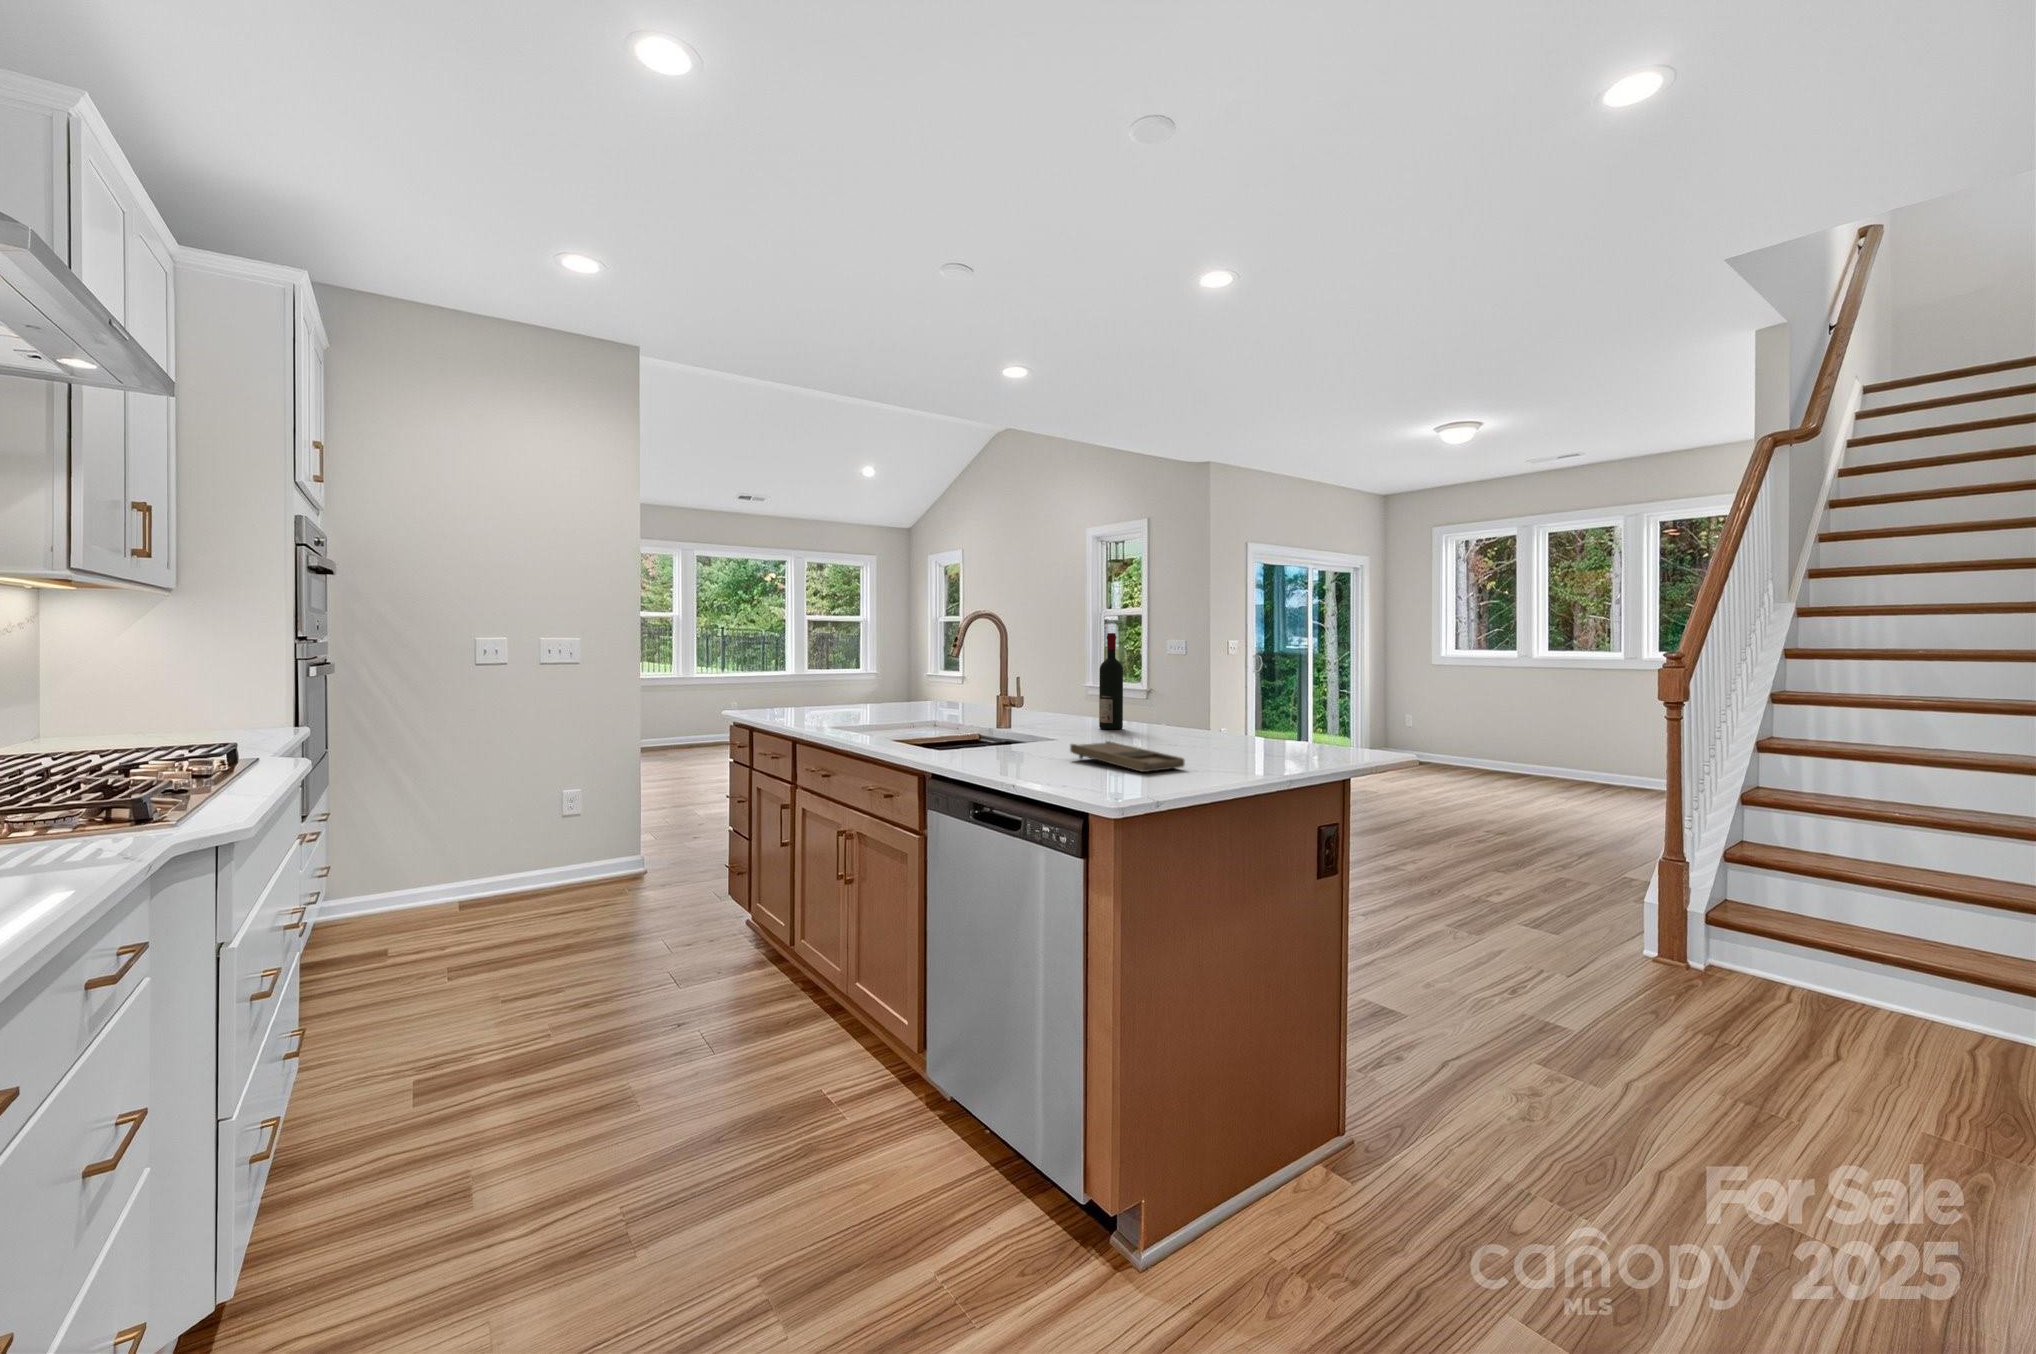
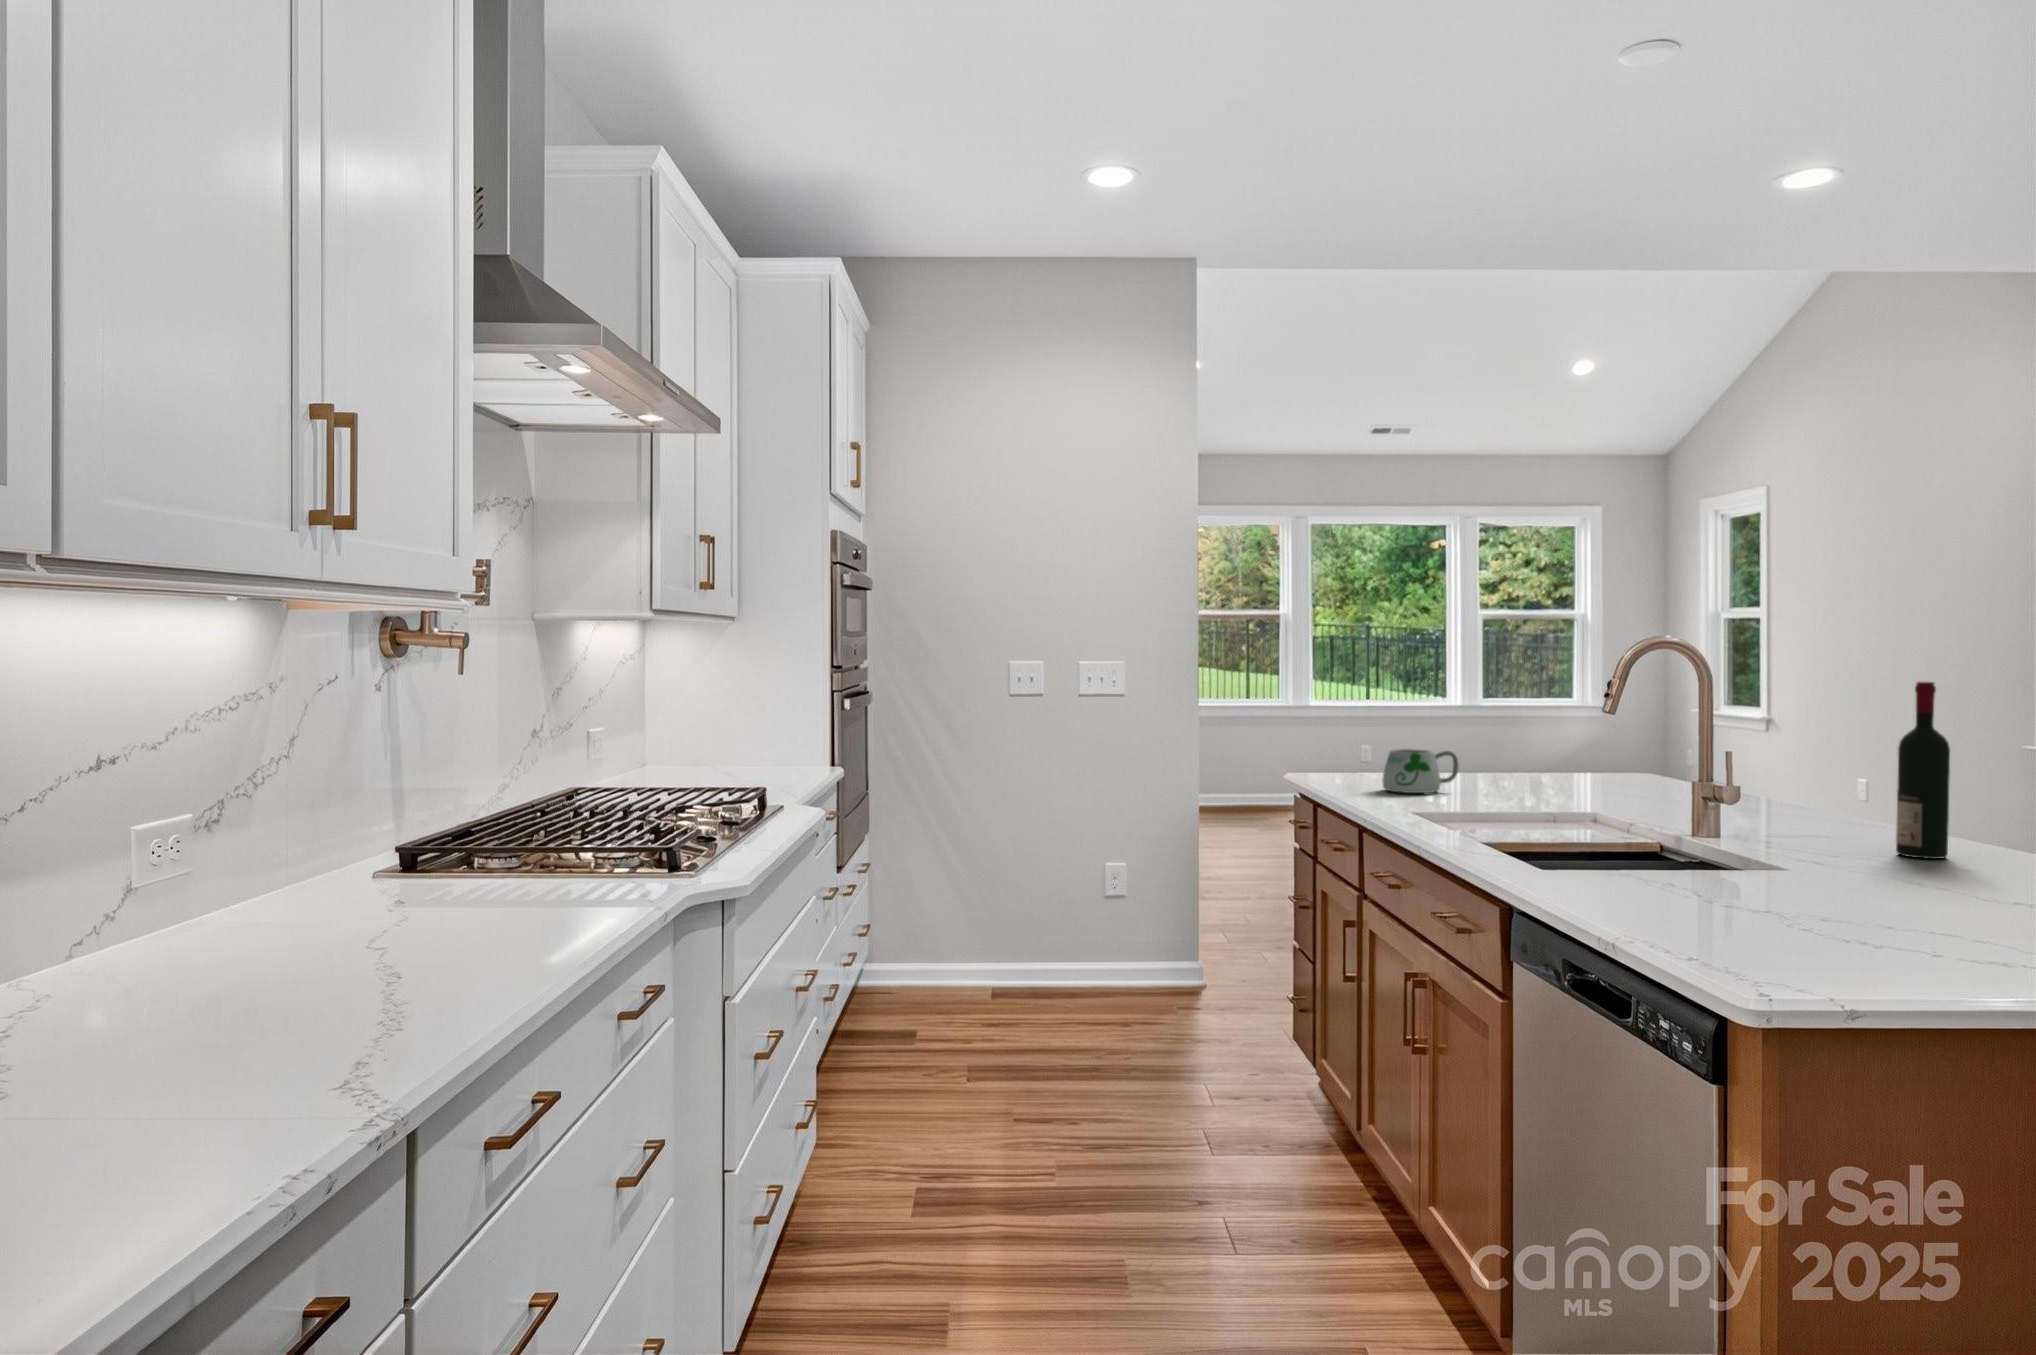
mug: none [792,690,840,718] -> present [1382,749,1459,794]
tray: present [1070,741,1185,772] -> none [1750,887,1952,955]

